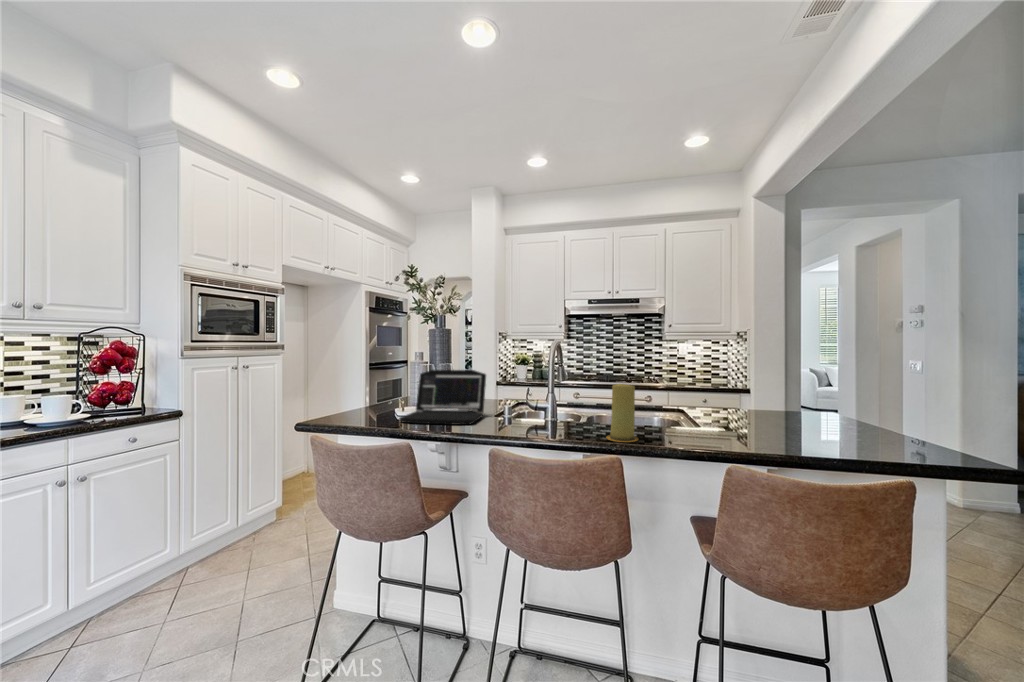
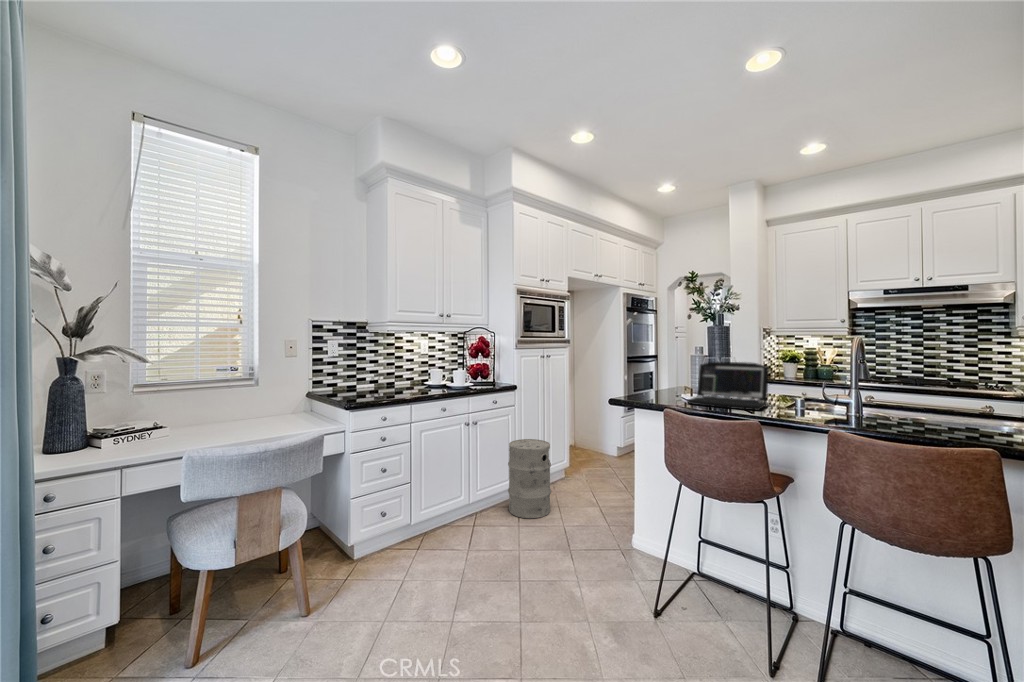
candle: present [607,384,638,442] -> none [929,380,977,440]
trash can: none [161,484,238,606] -> present [508,439,551,518]

